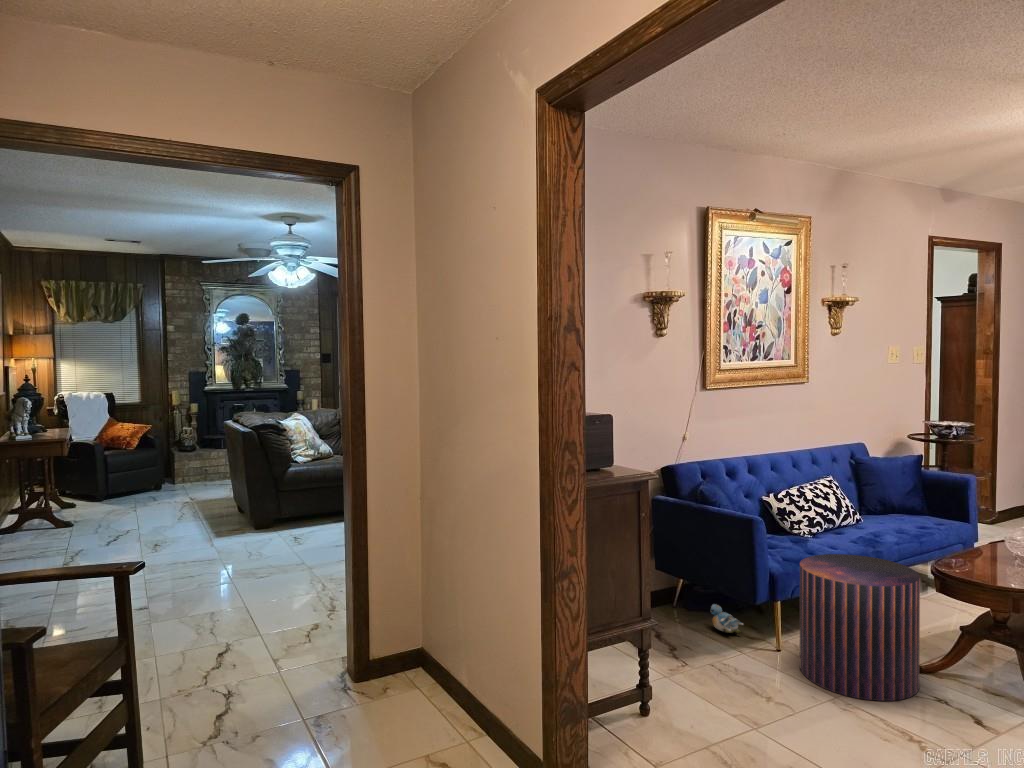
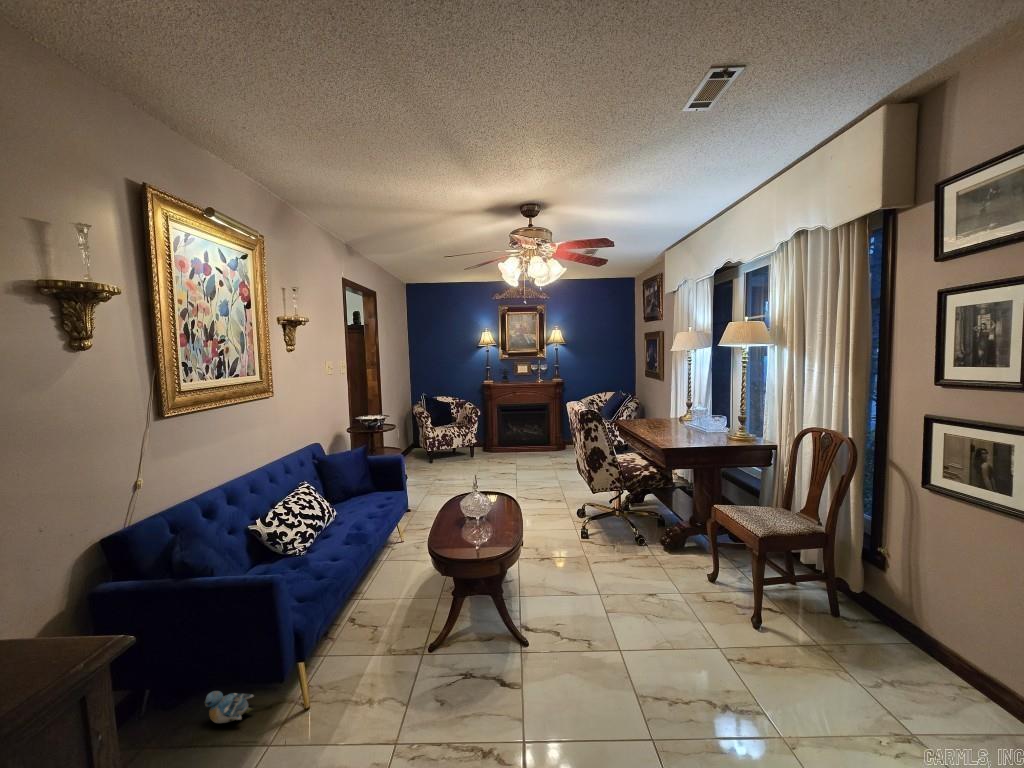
pouf: present [800,554,920,701] -> none [331,560,448,737]

